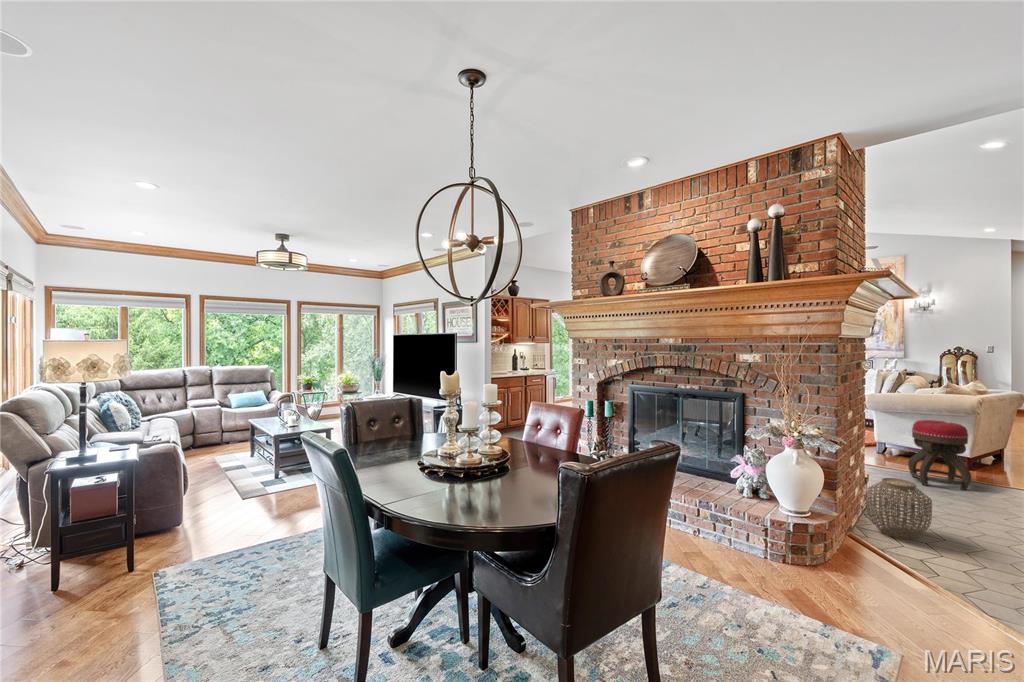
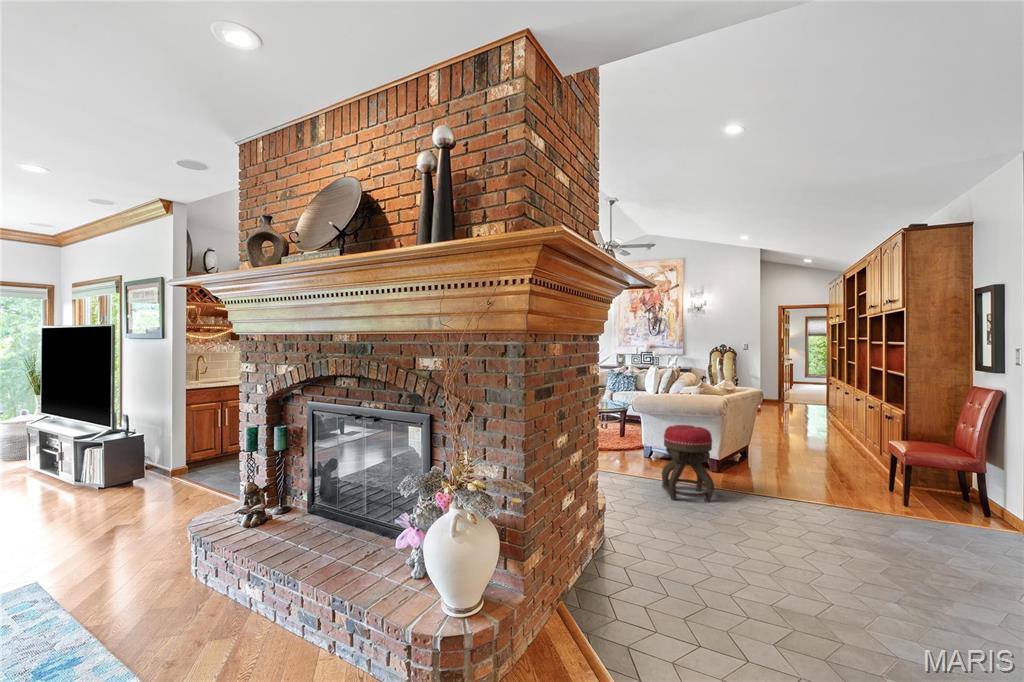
woven basket: present [866,478,932,539] -> none [590,512,656,594]

